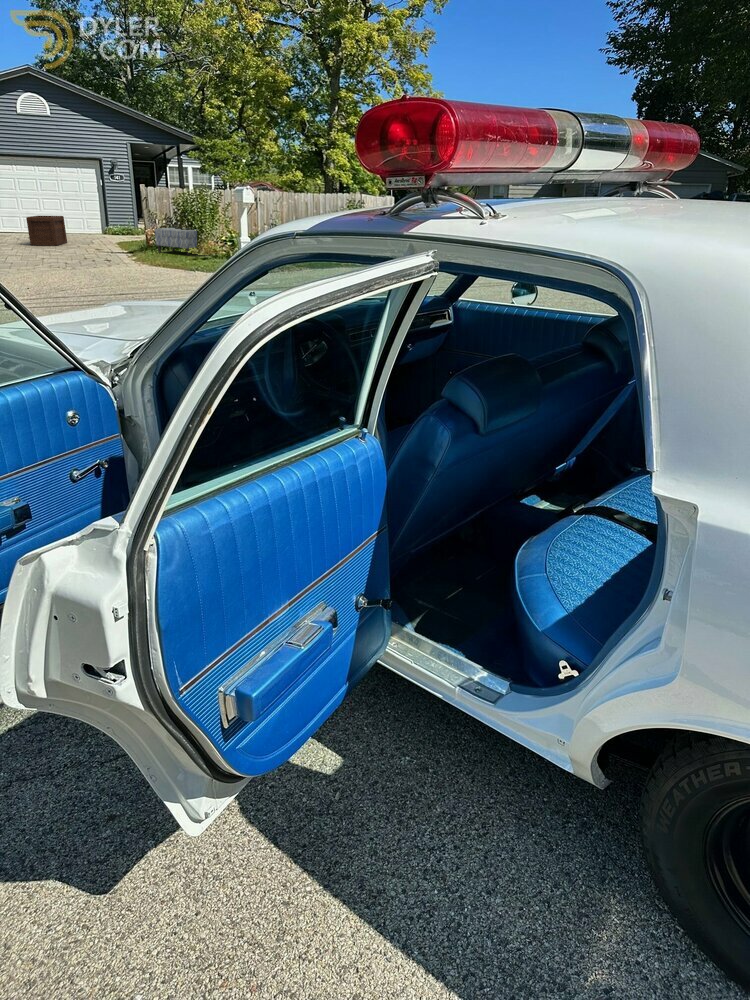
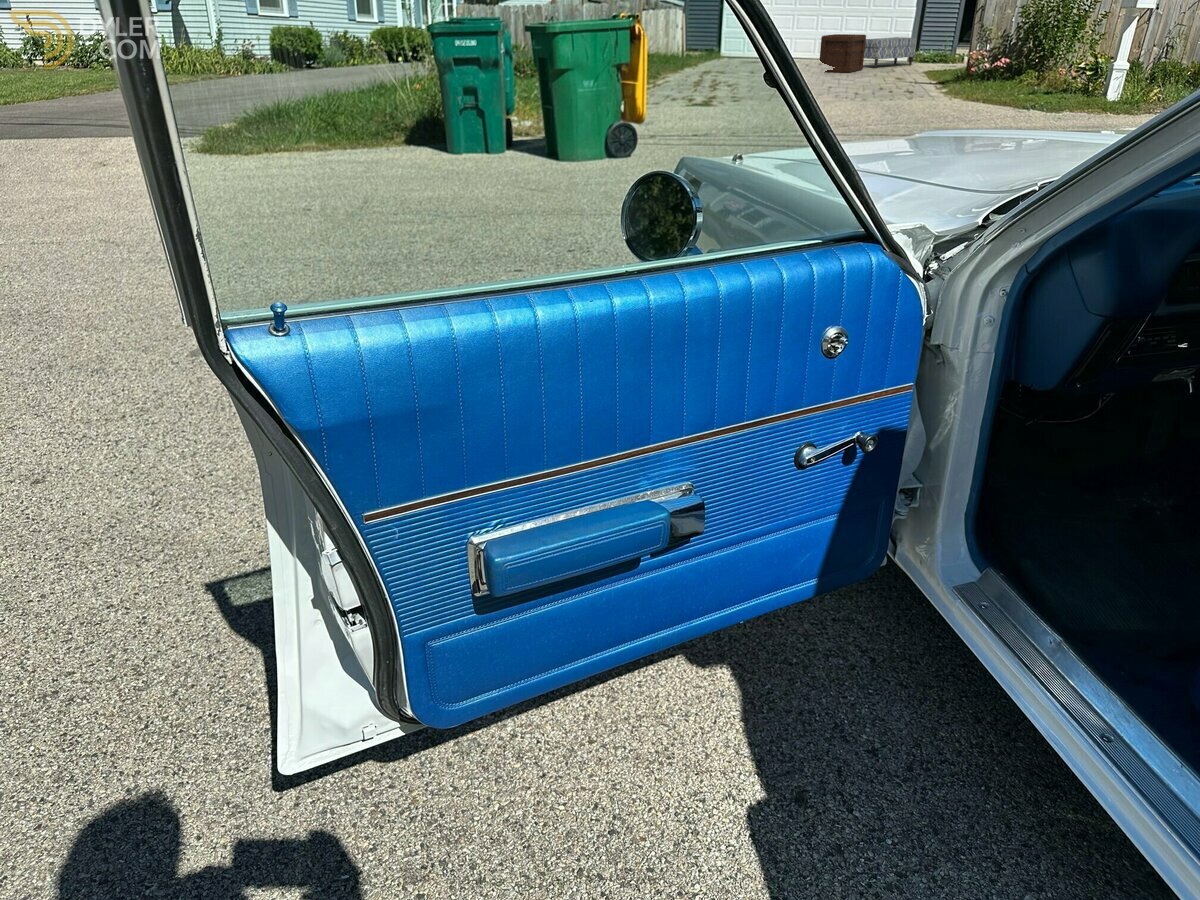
bench: present [155,228,197,255] -> present [864,37,917,68]

